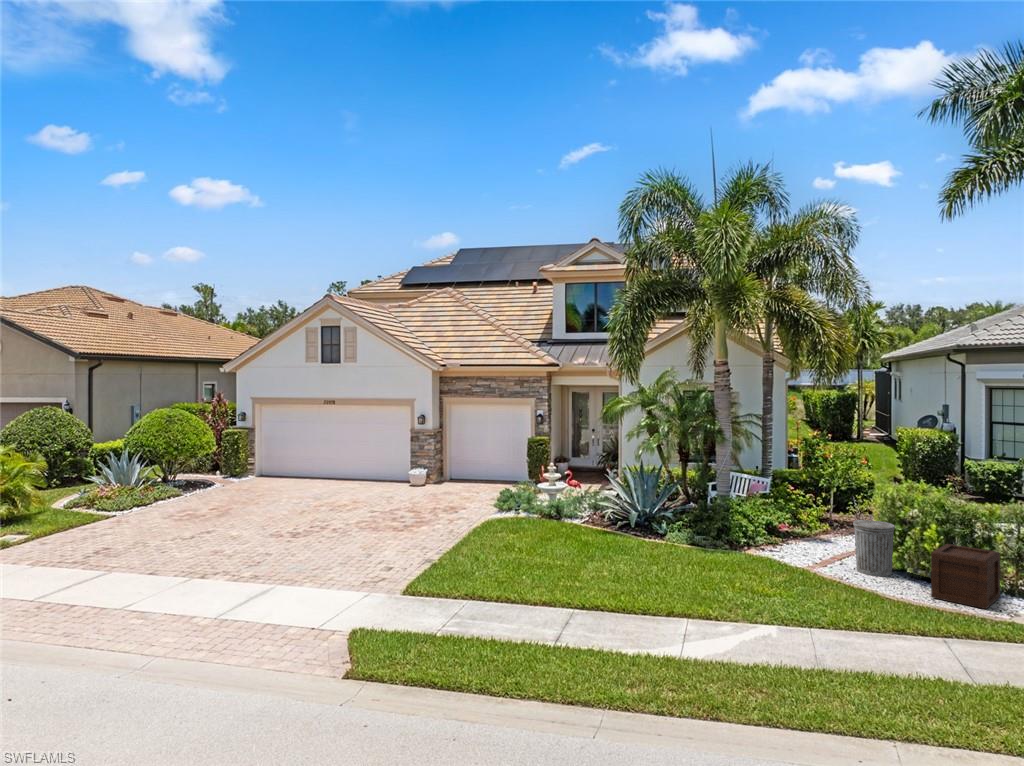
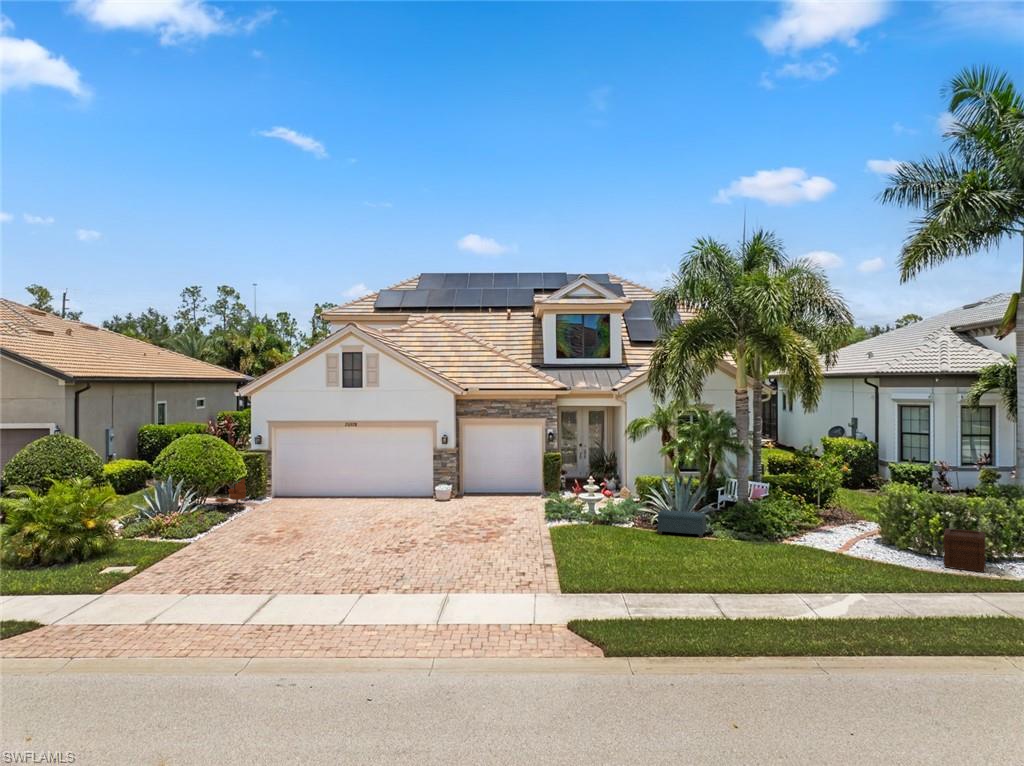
lounge chair: none [191,454,226,485] -> present [215,479,246,508]
bench: none [599,504,658,540] -> present [658,510,706,537]
trash can: present [853,520,895,576] -> none [873,514,904,555]

